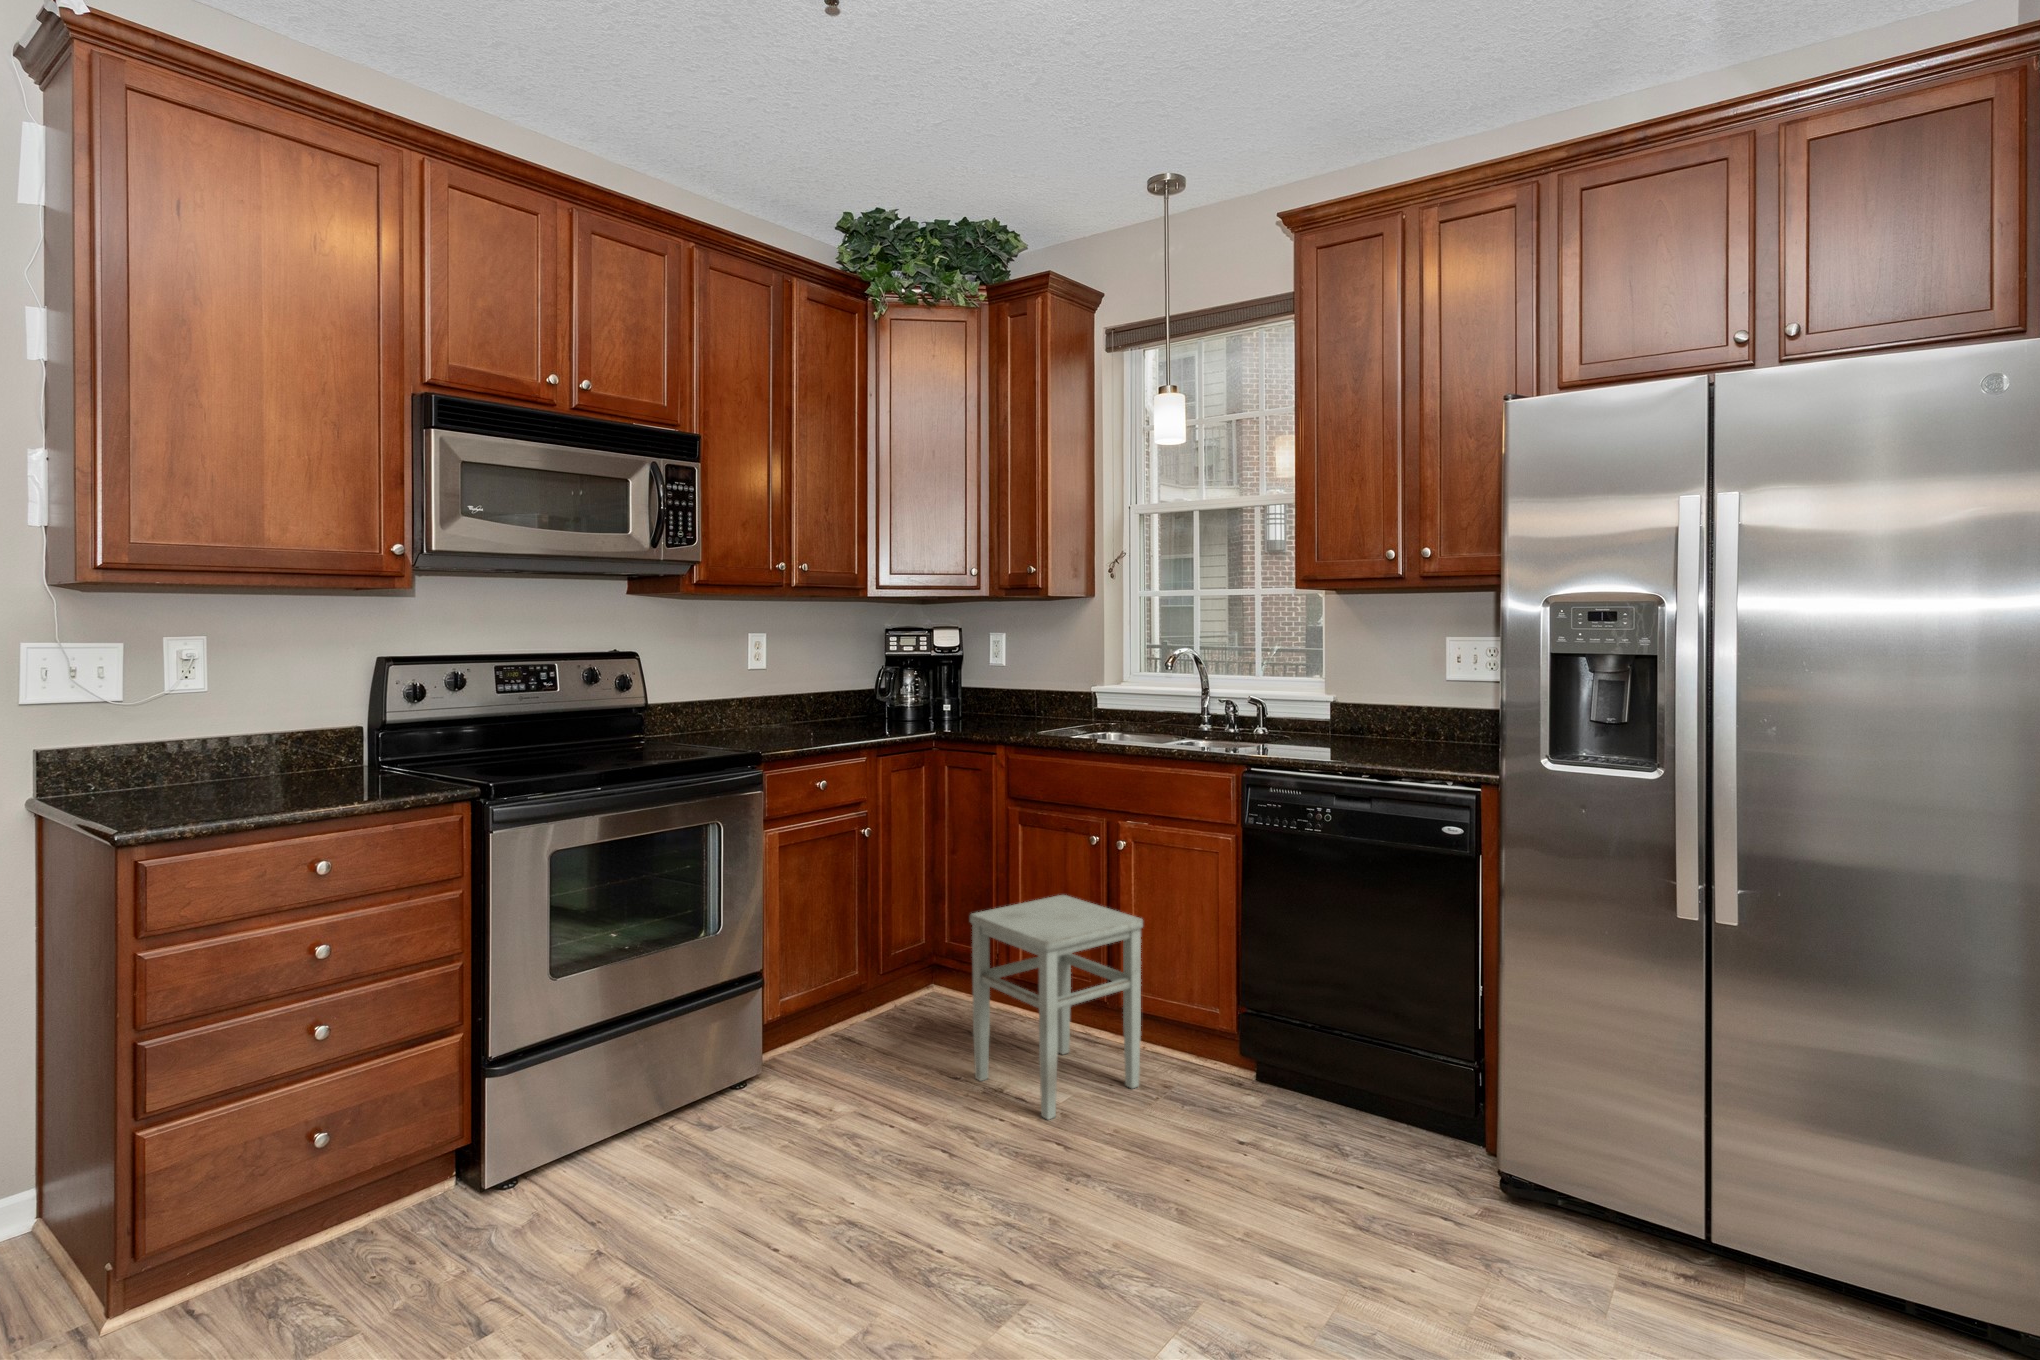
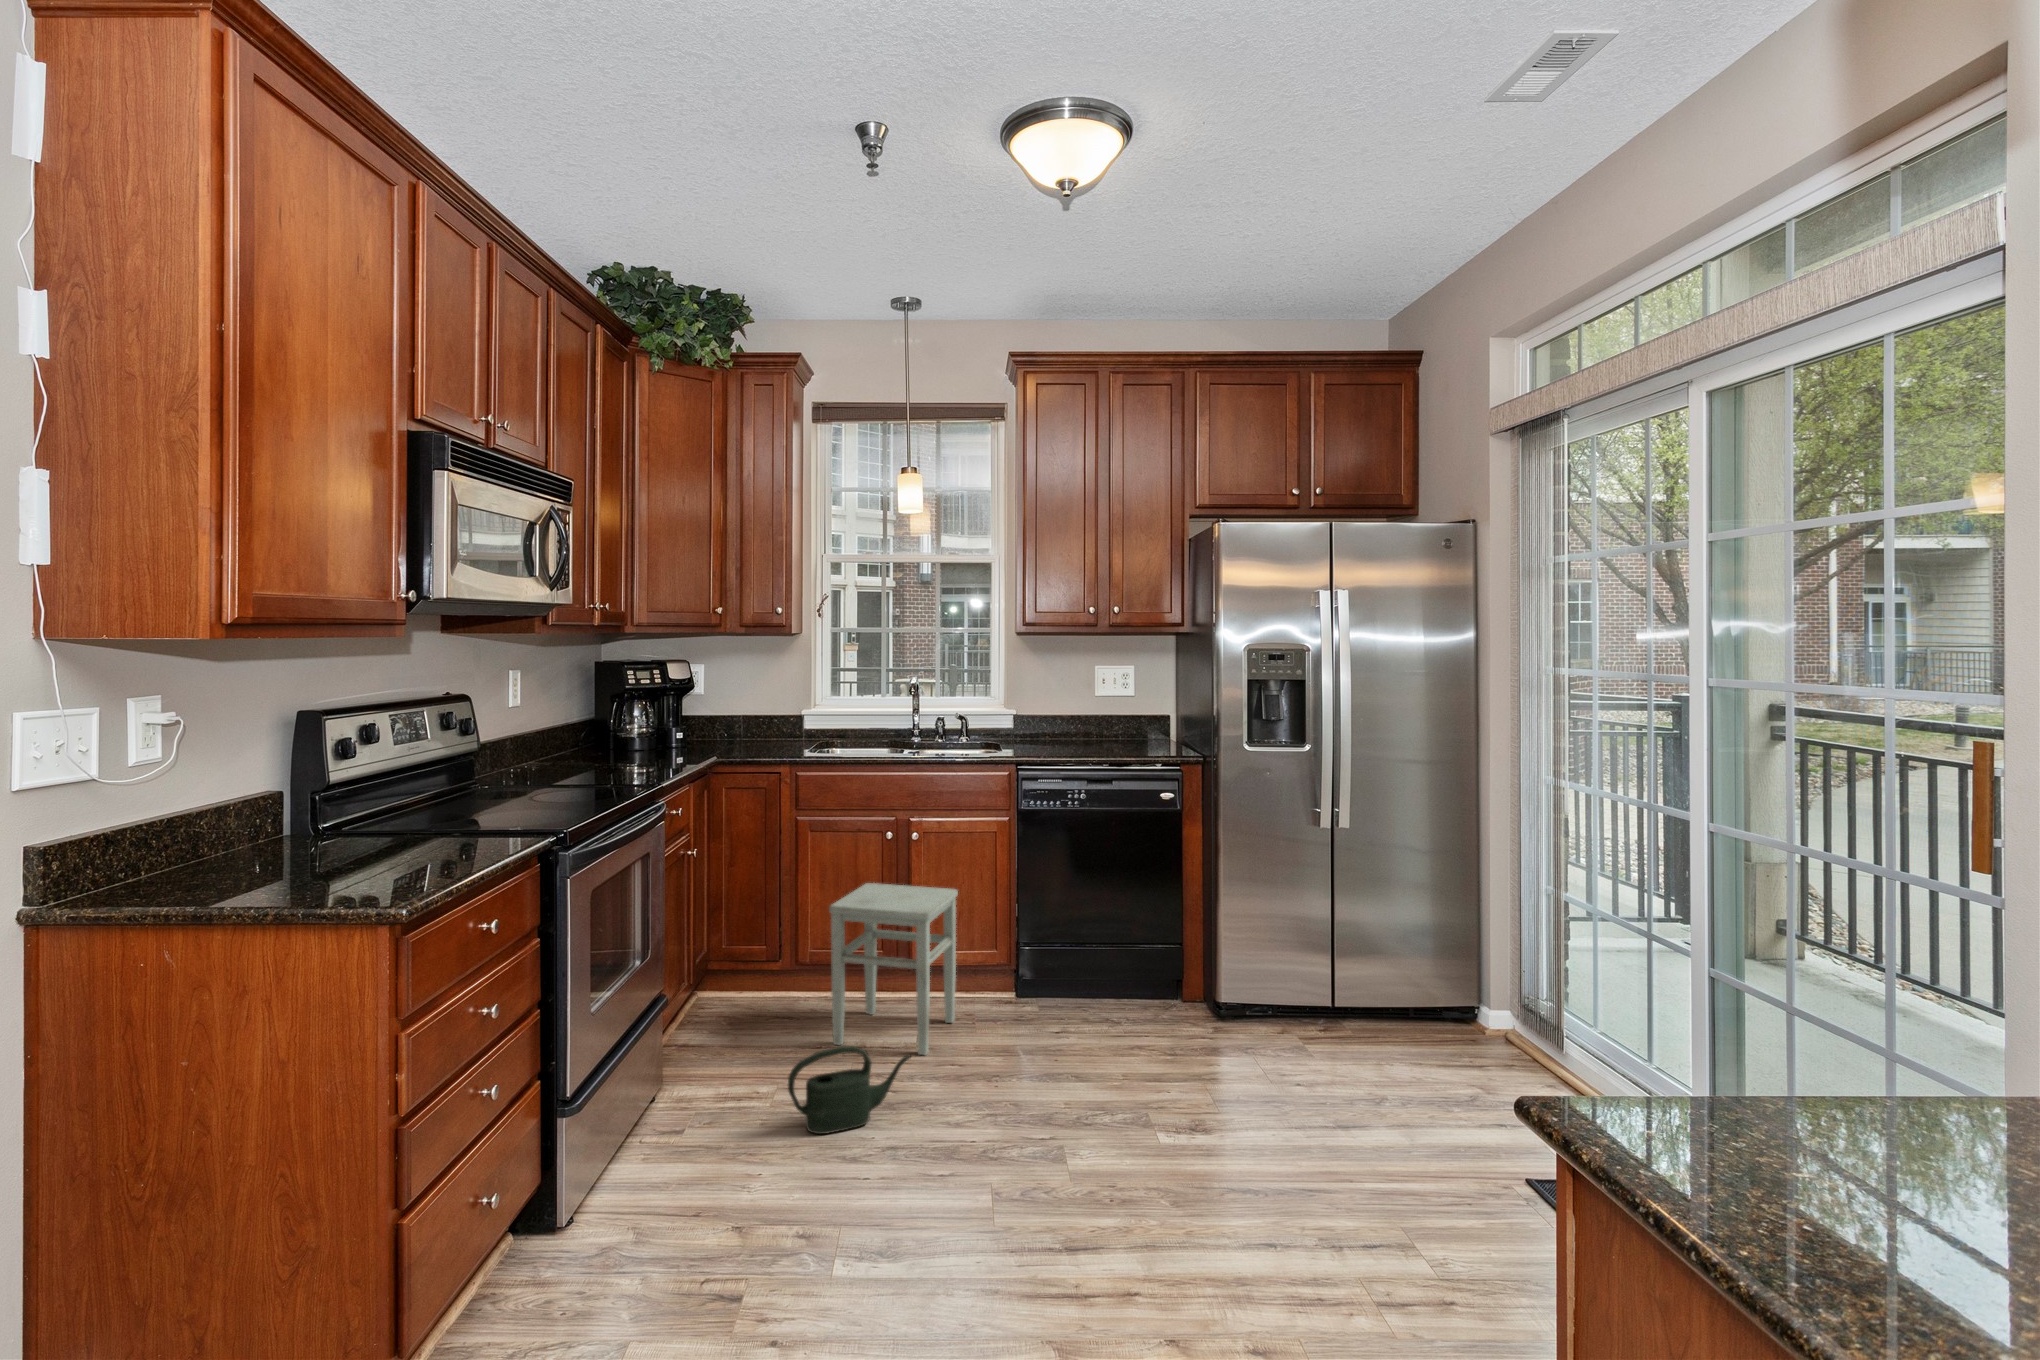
watering can: none [786,1080,937,1183] -> present [788,1046,911,1134]

